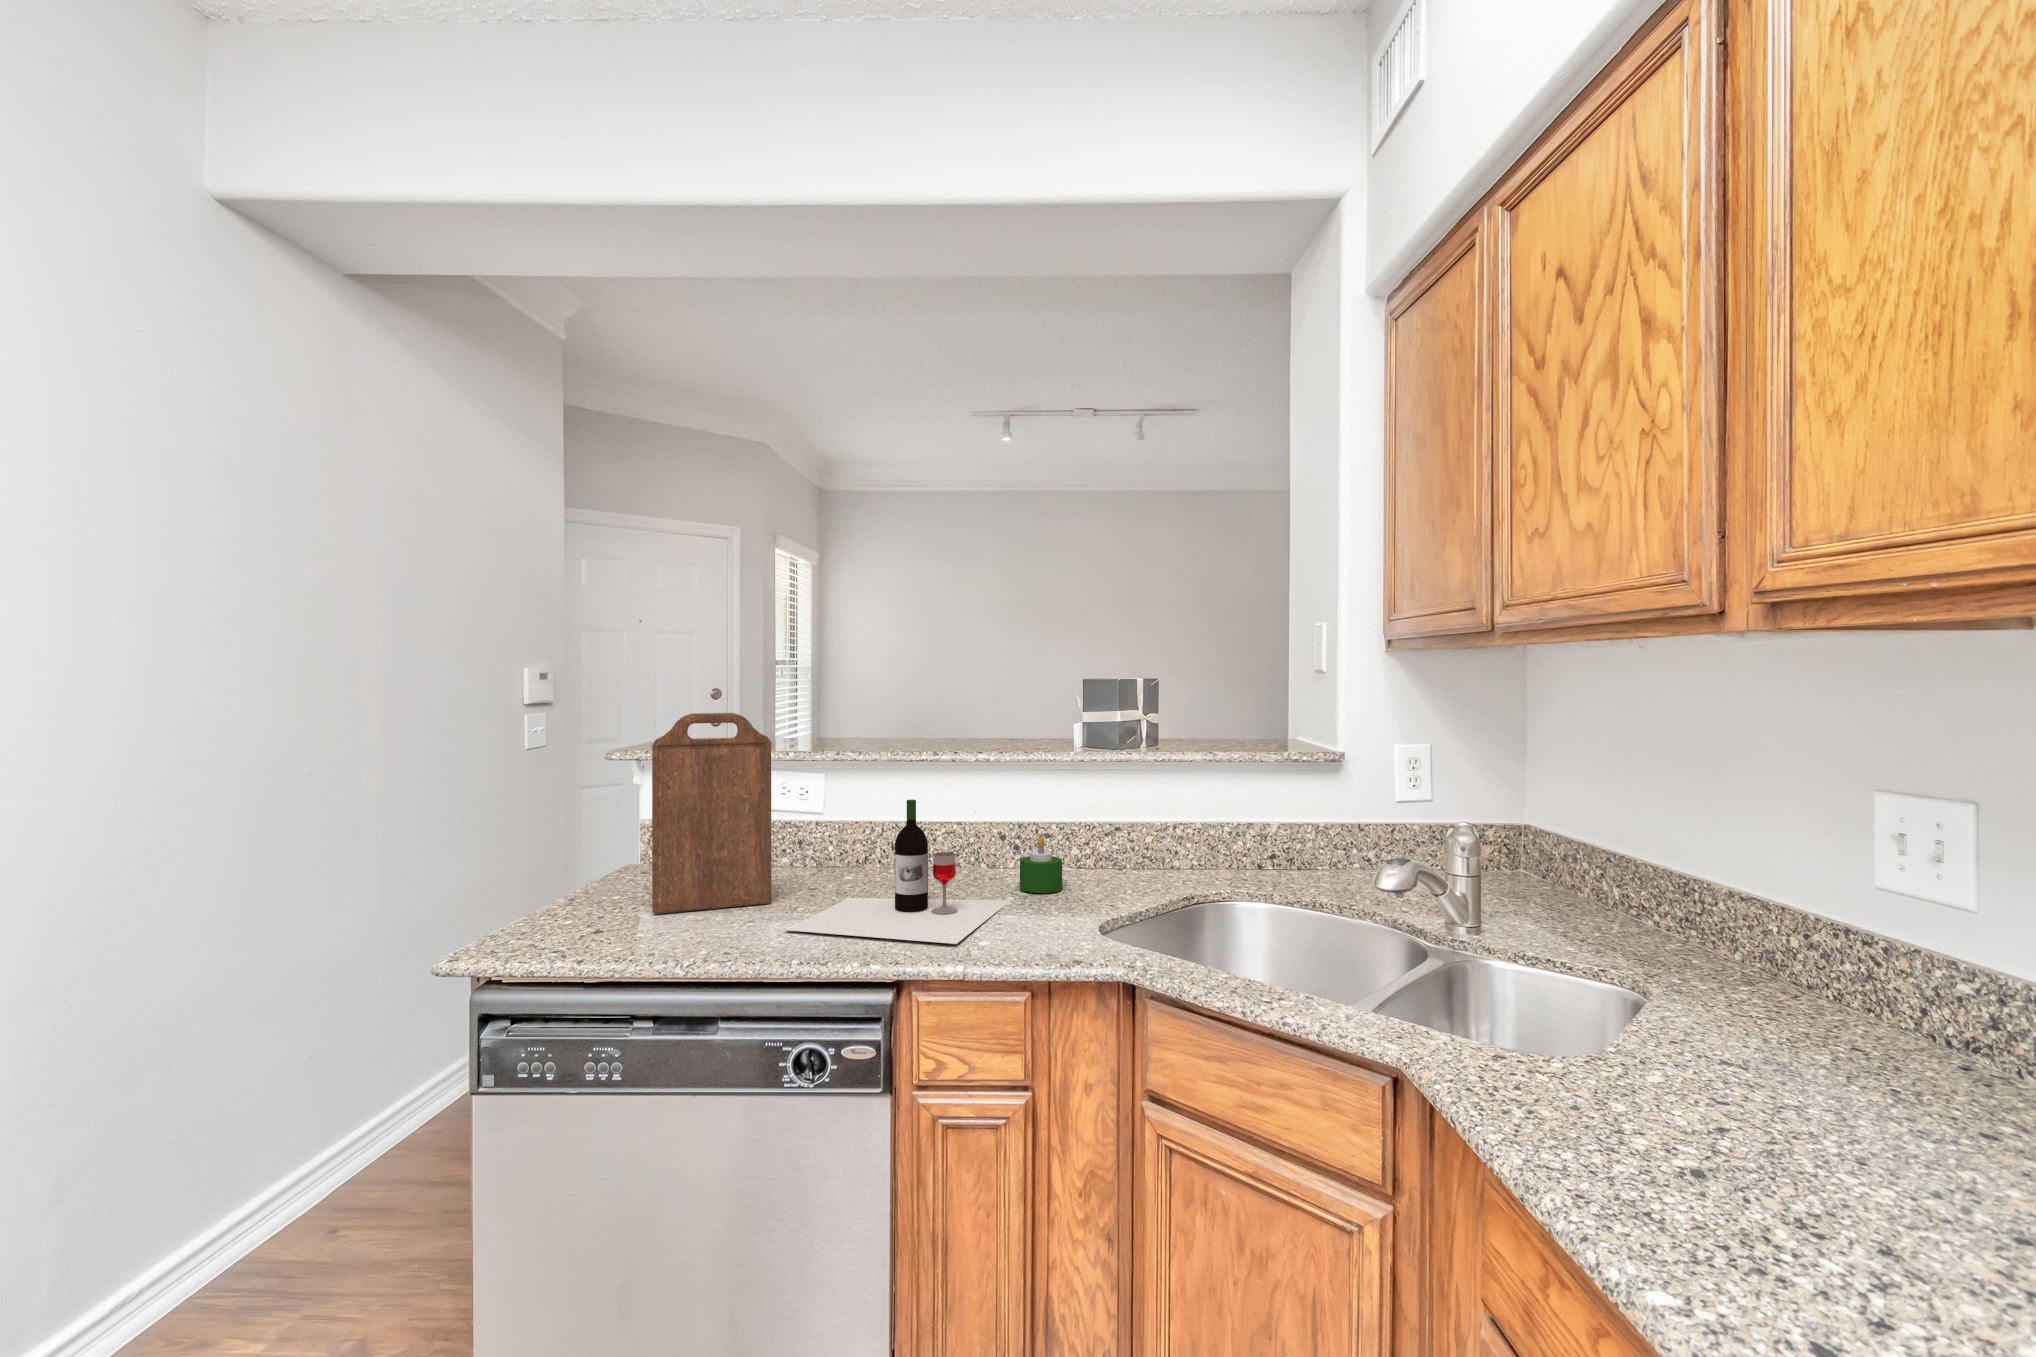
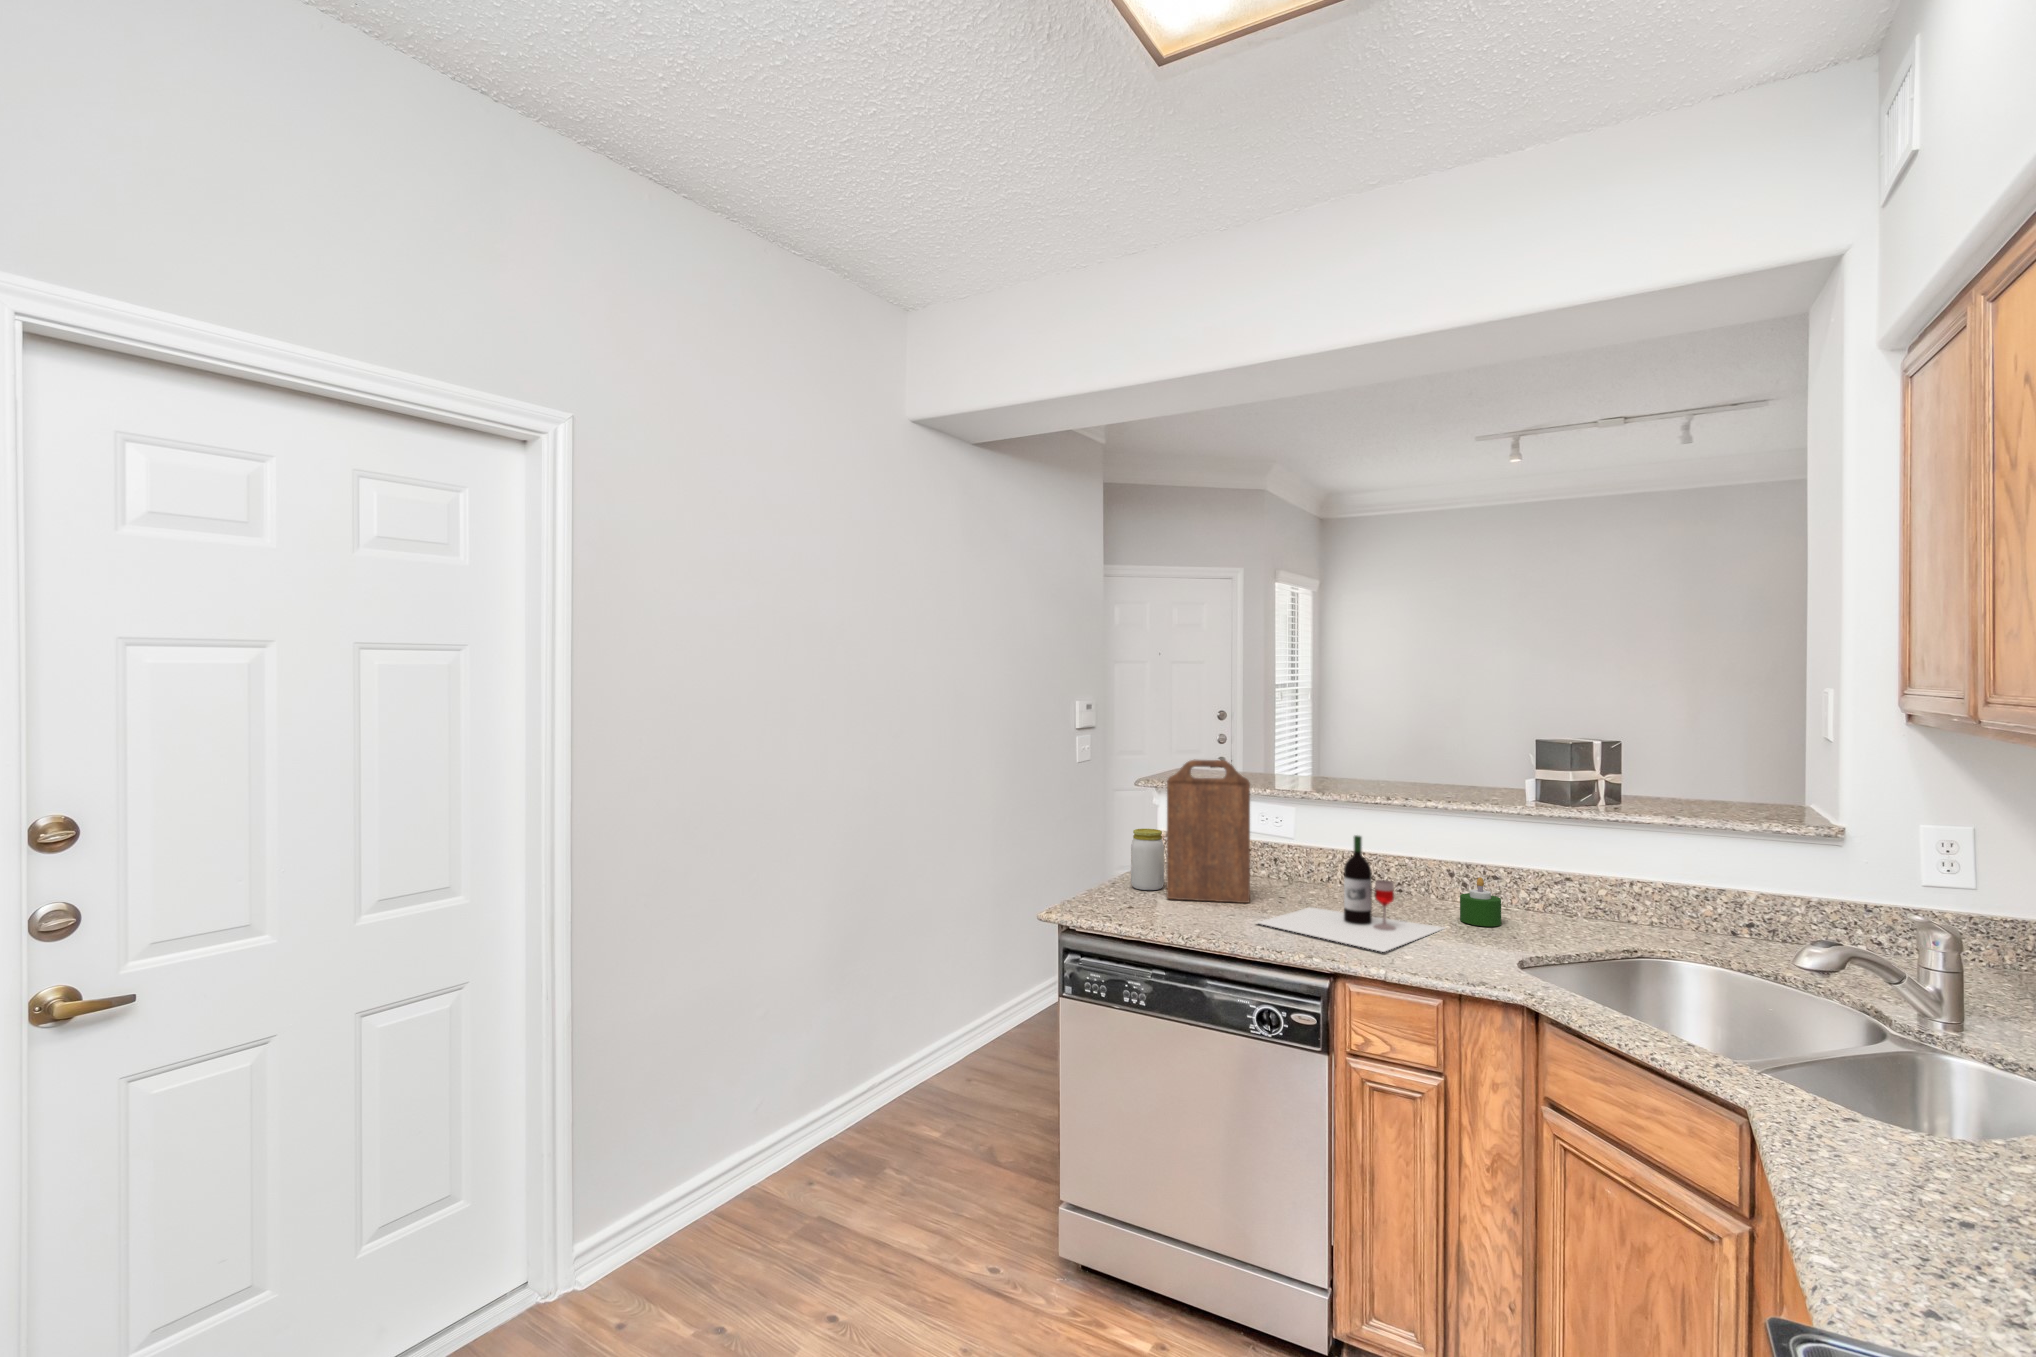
jar: none [595,817,646,905] -> present [1131,829,1164,890]

